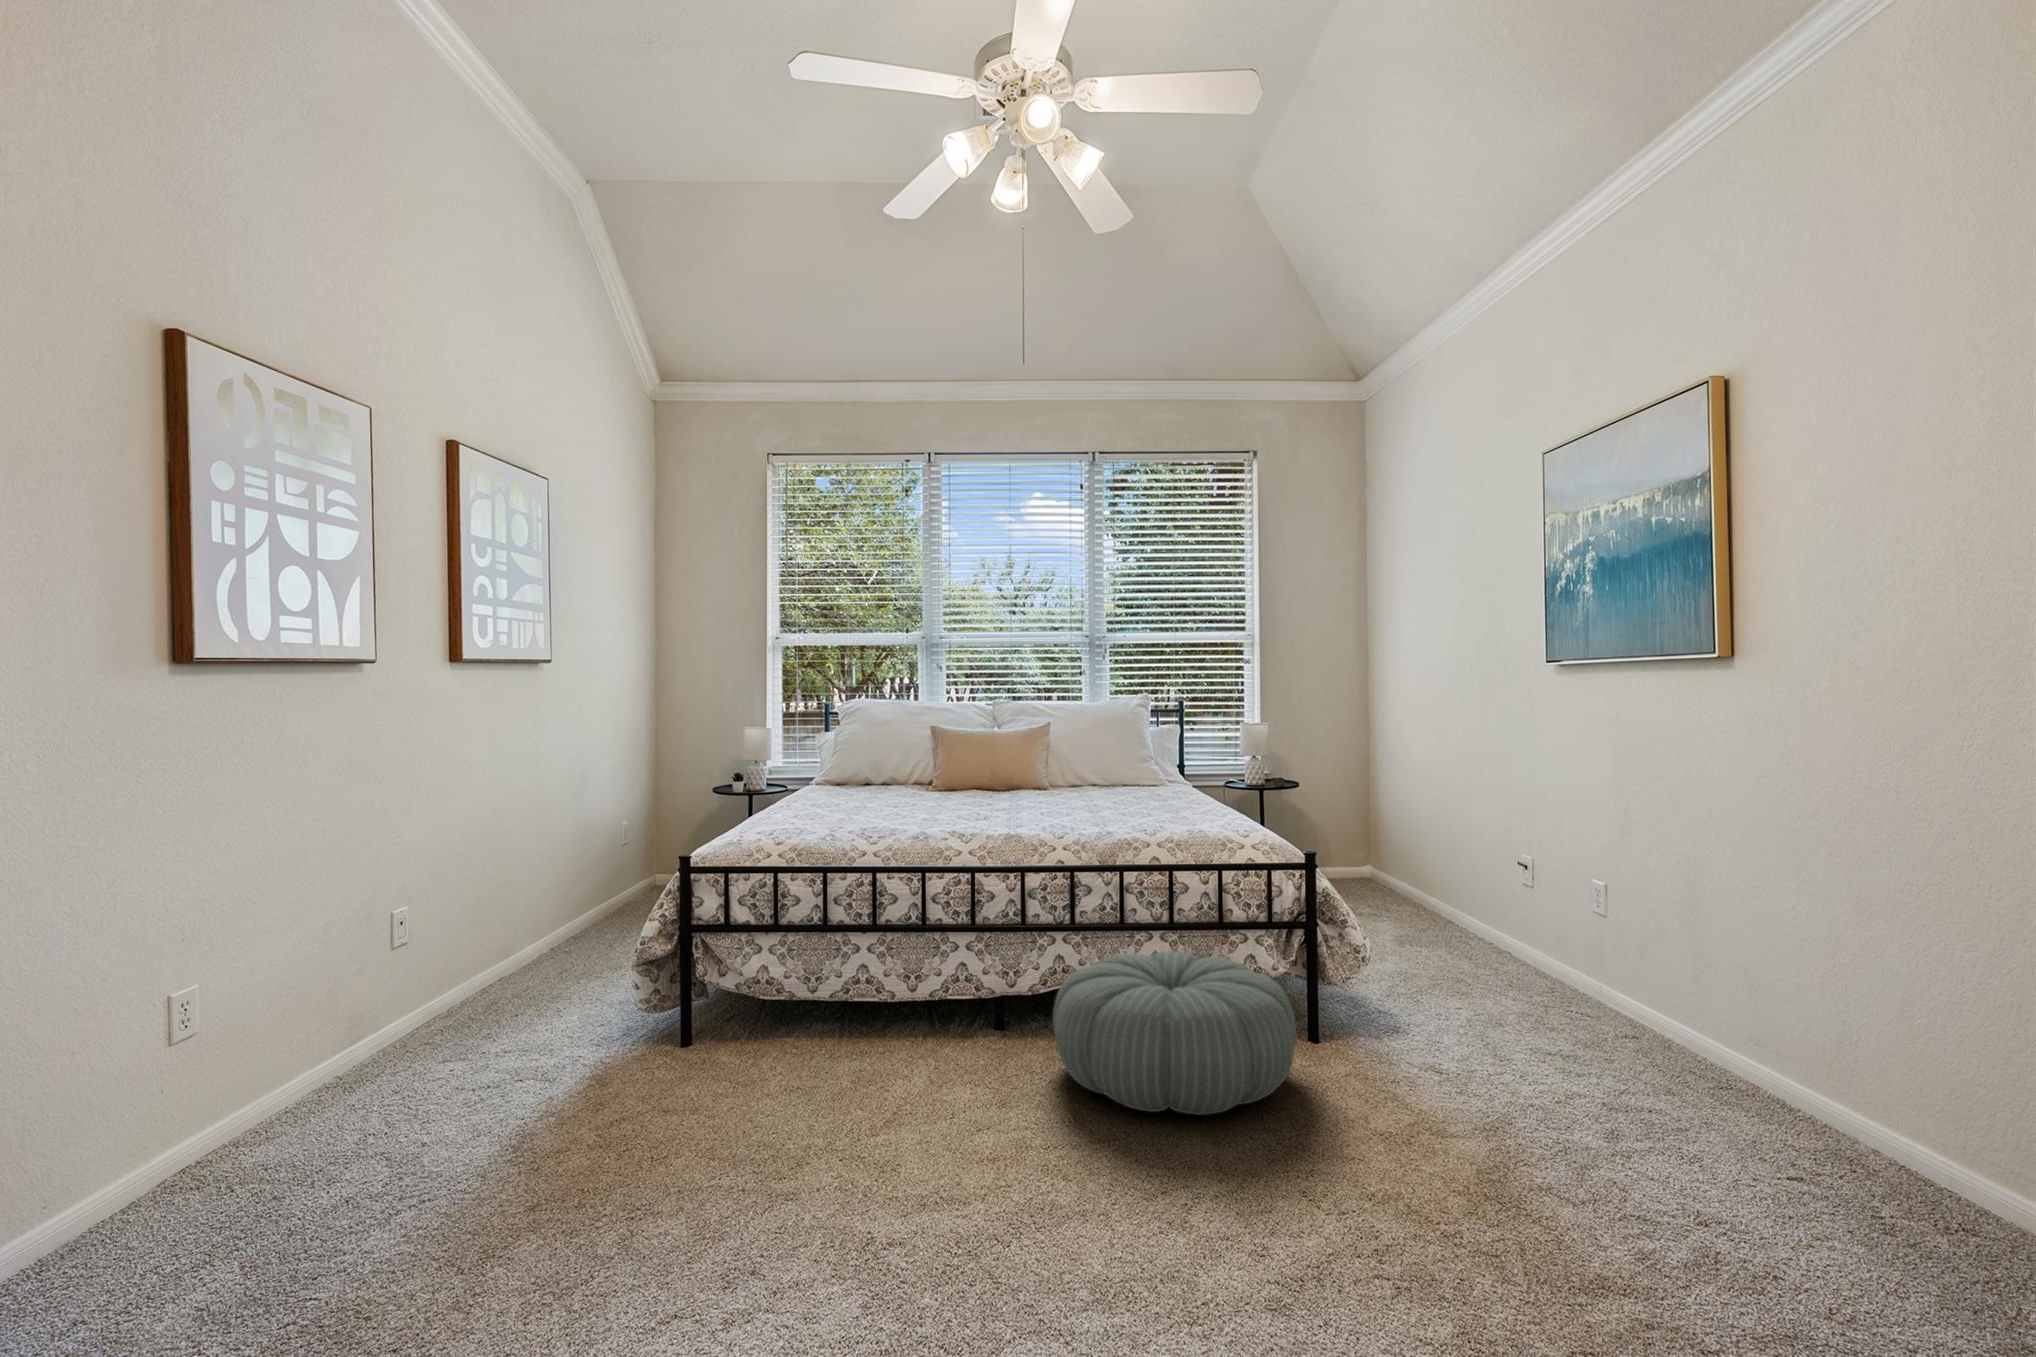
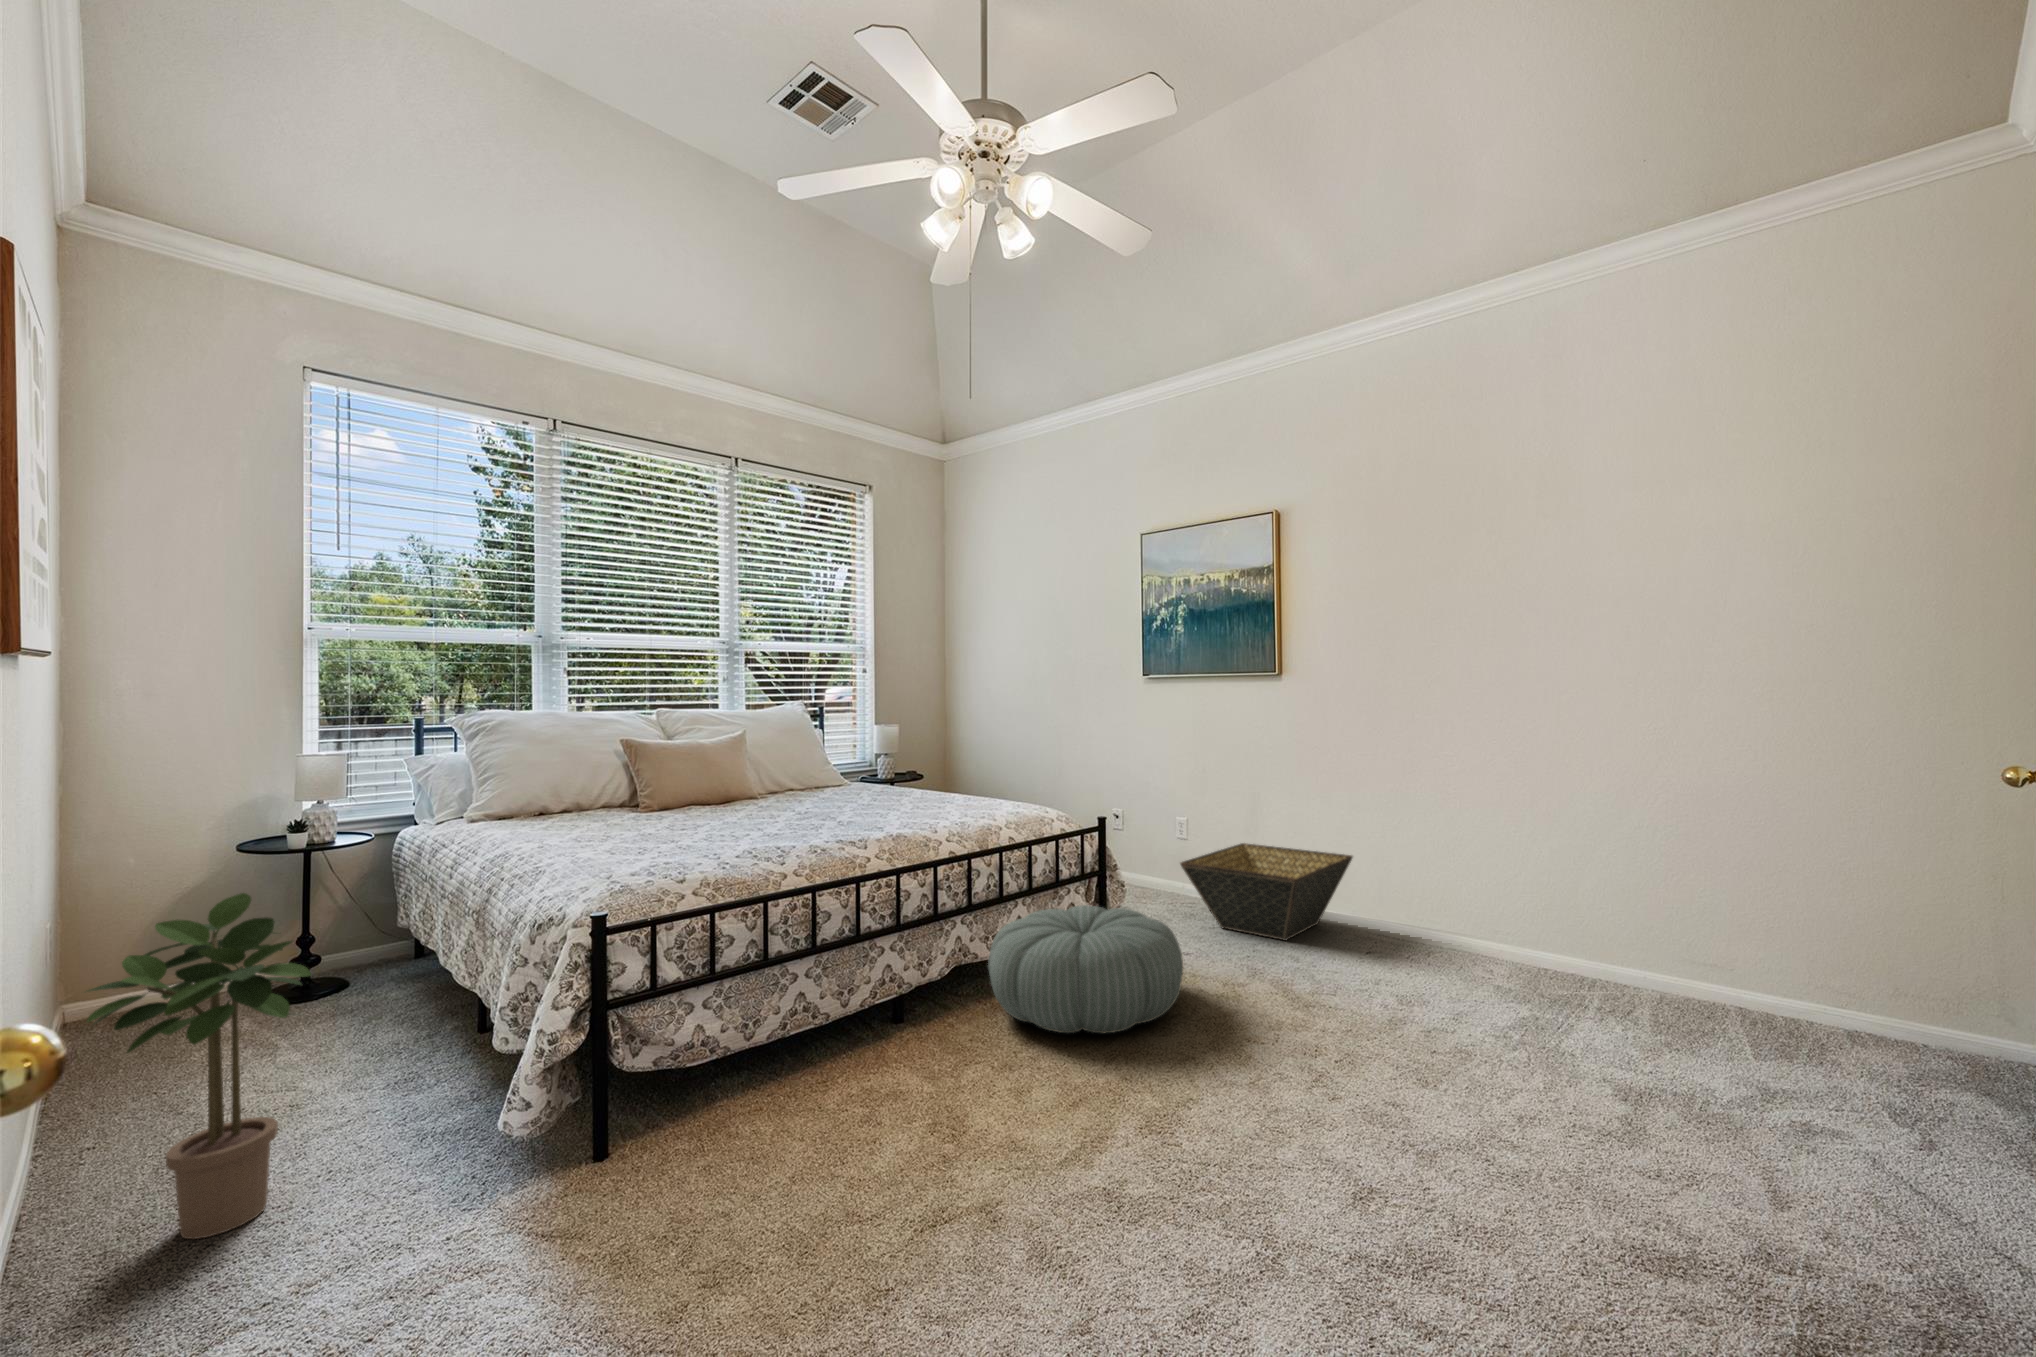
potted plant: none [465,803,580,1011] -> present [87,893,311,1239]
basket: none [1467,938,1799,1101] -> present [1180,843,1353,941]

